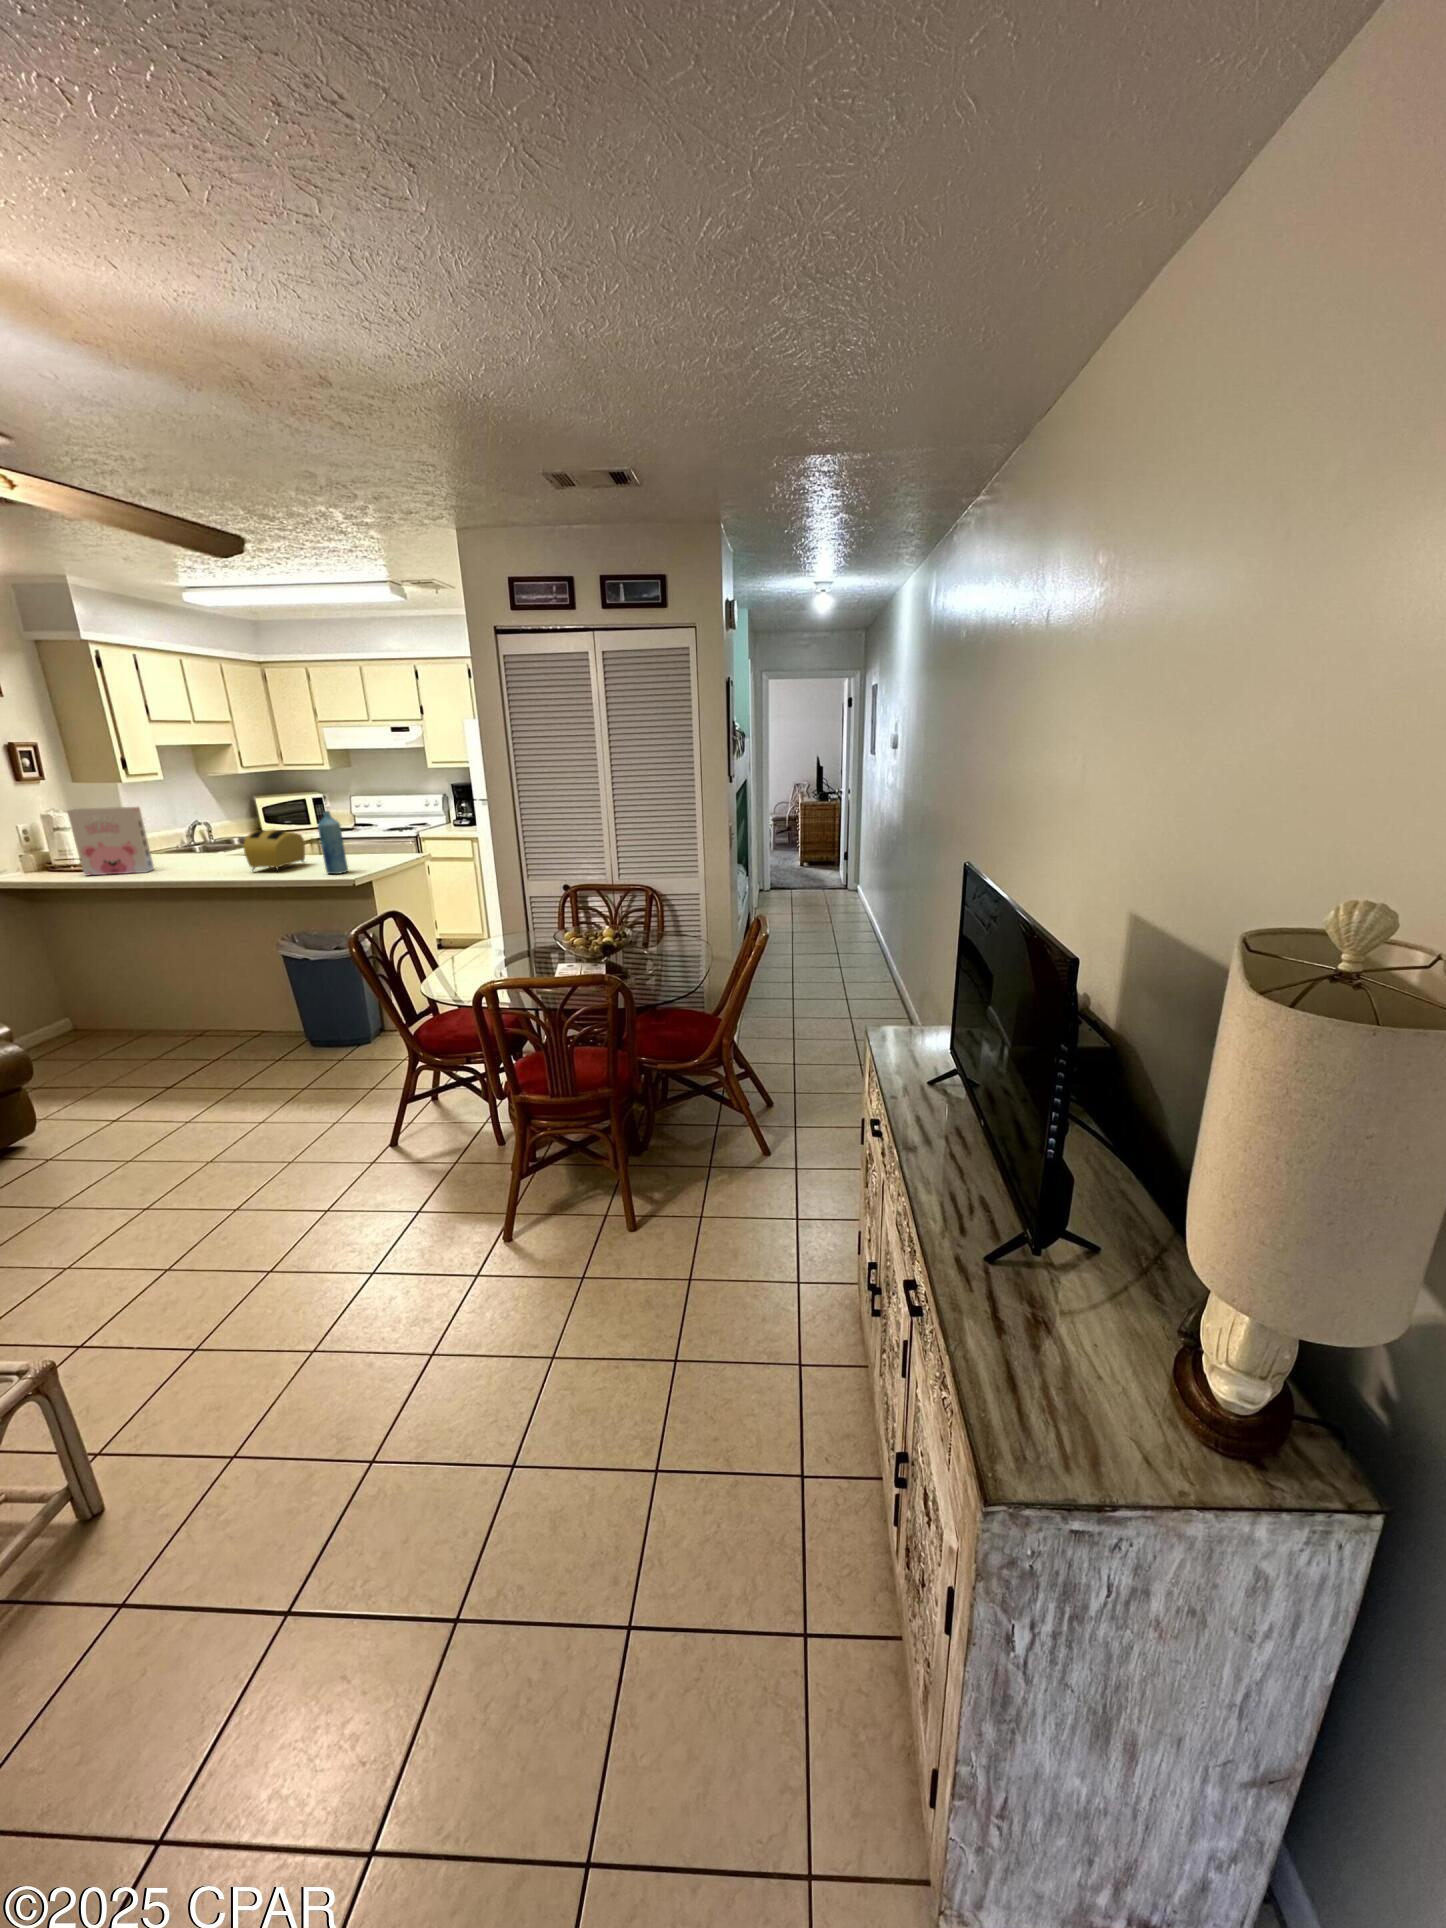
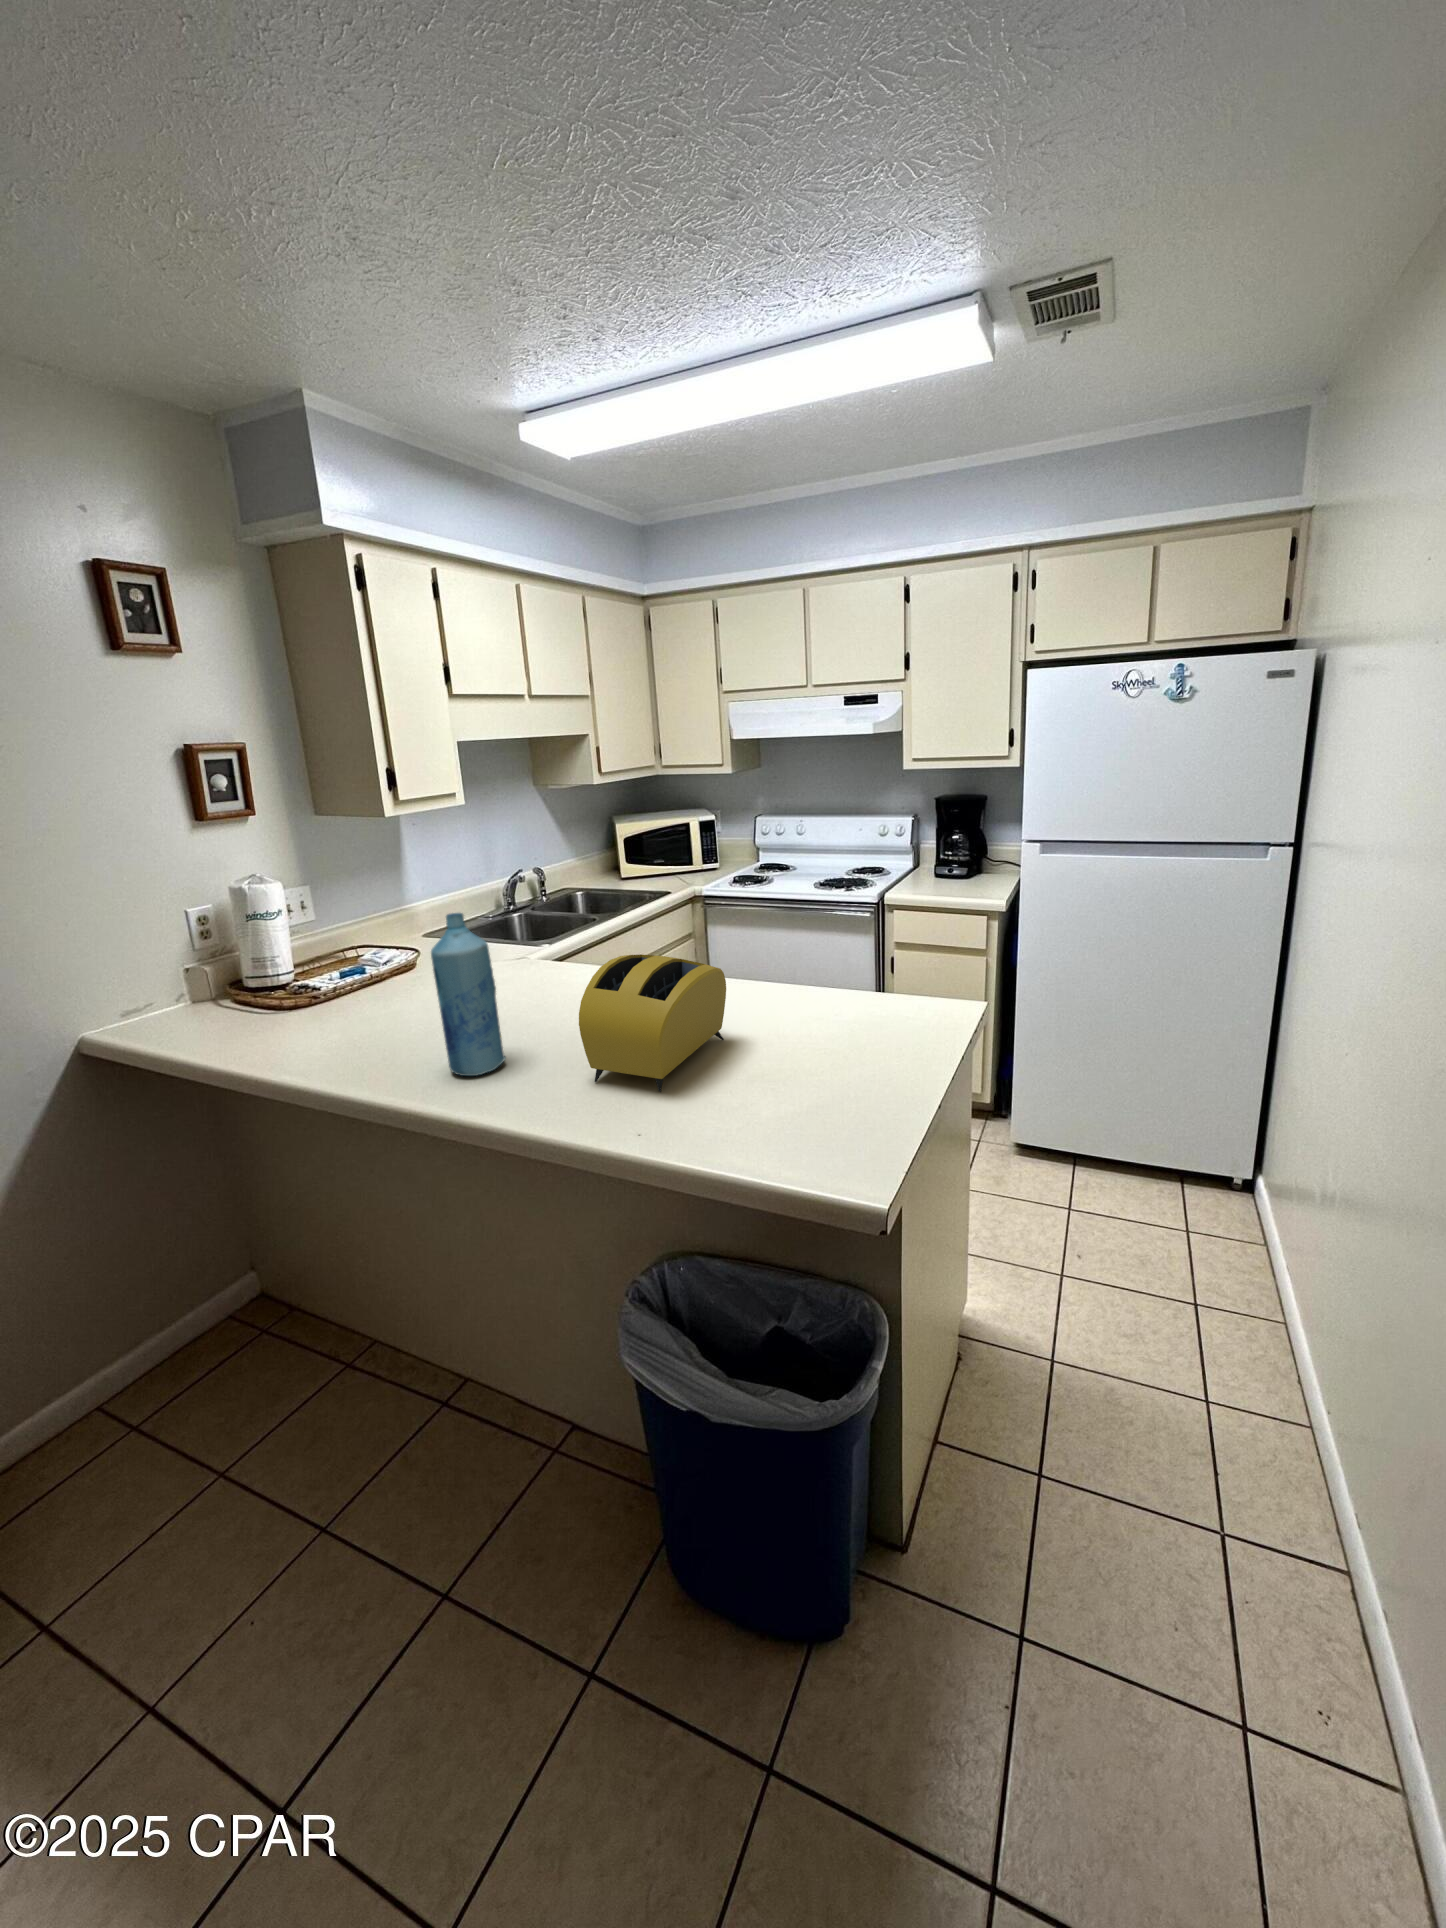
cereal box: present [67,807,154,875] -> none [221,885,398,1045]
bottle: present [318,811,348,874] -> present [431,913,505,1076]

